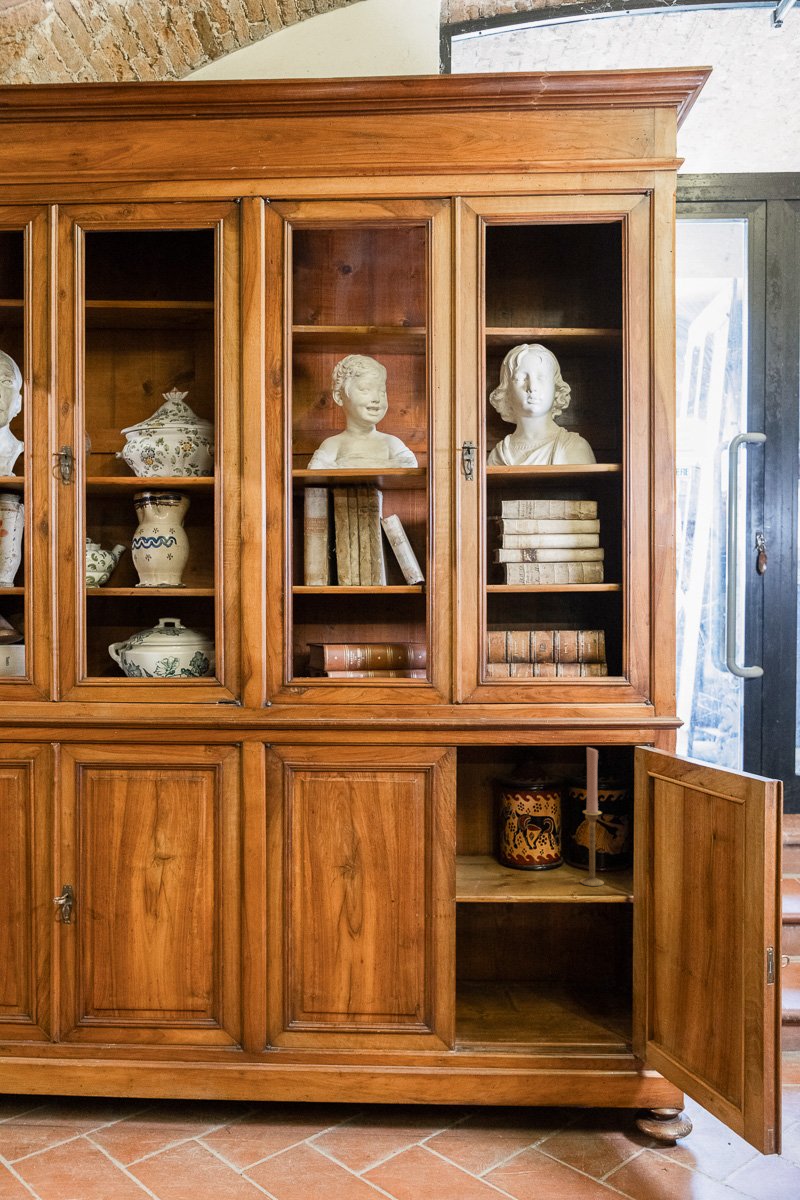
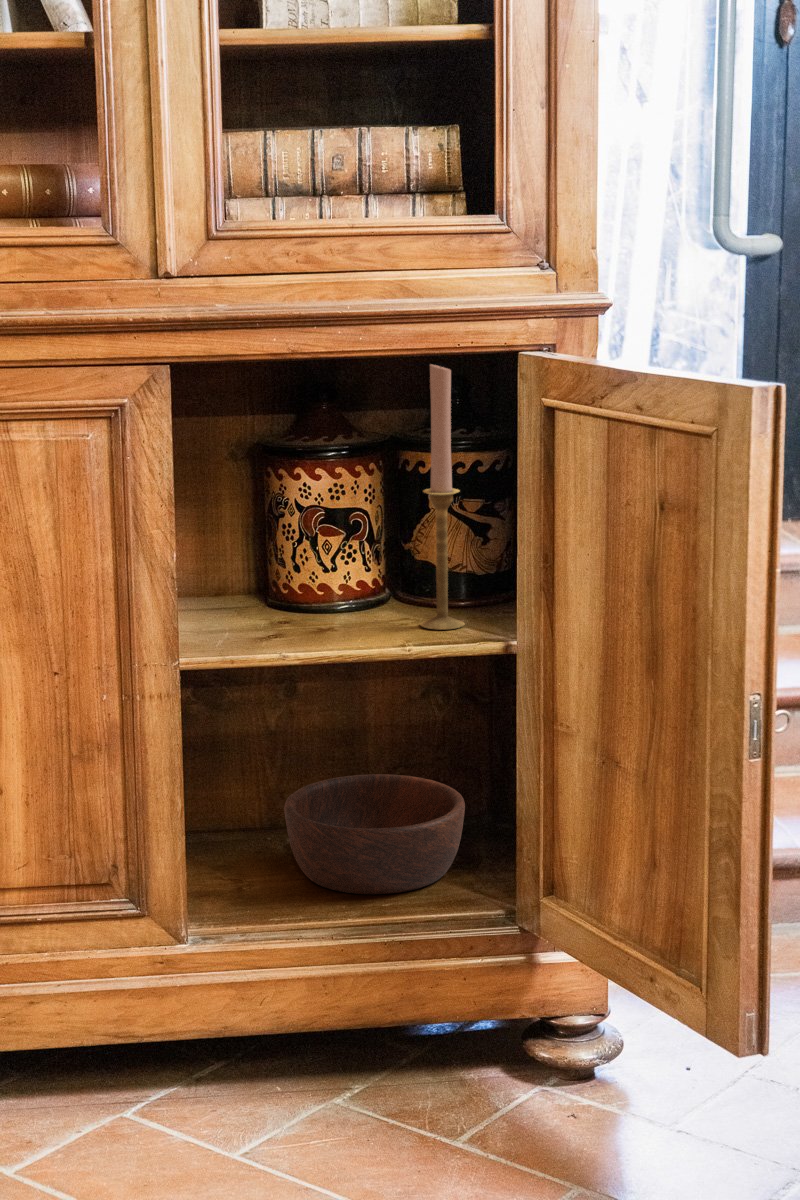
wooden bowl: none [507,955,603,1029] -> present [284,774,465,894]

